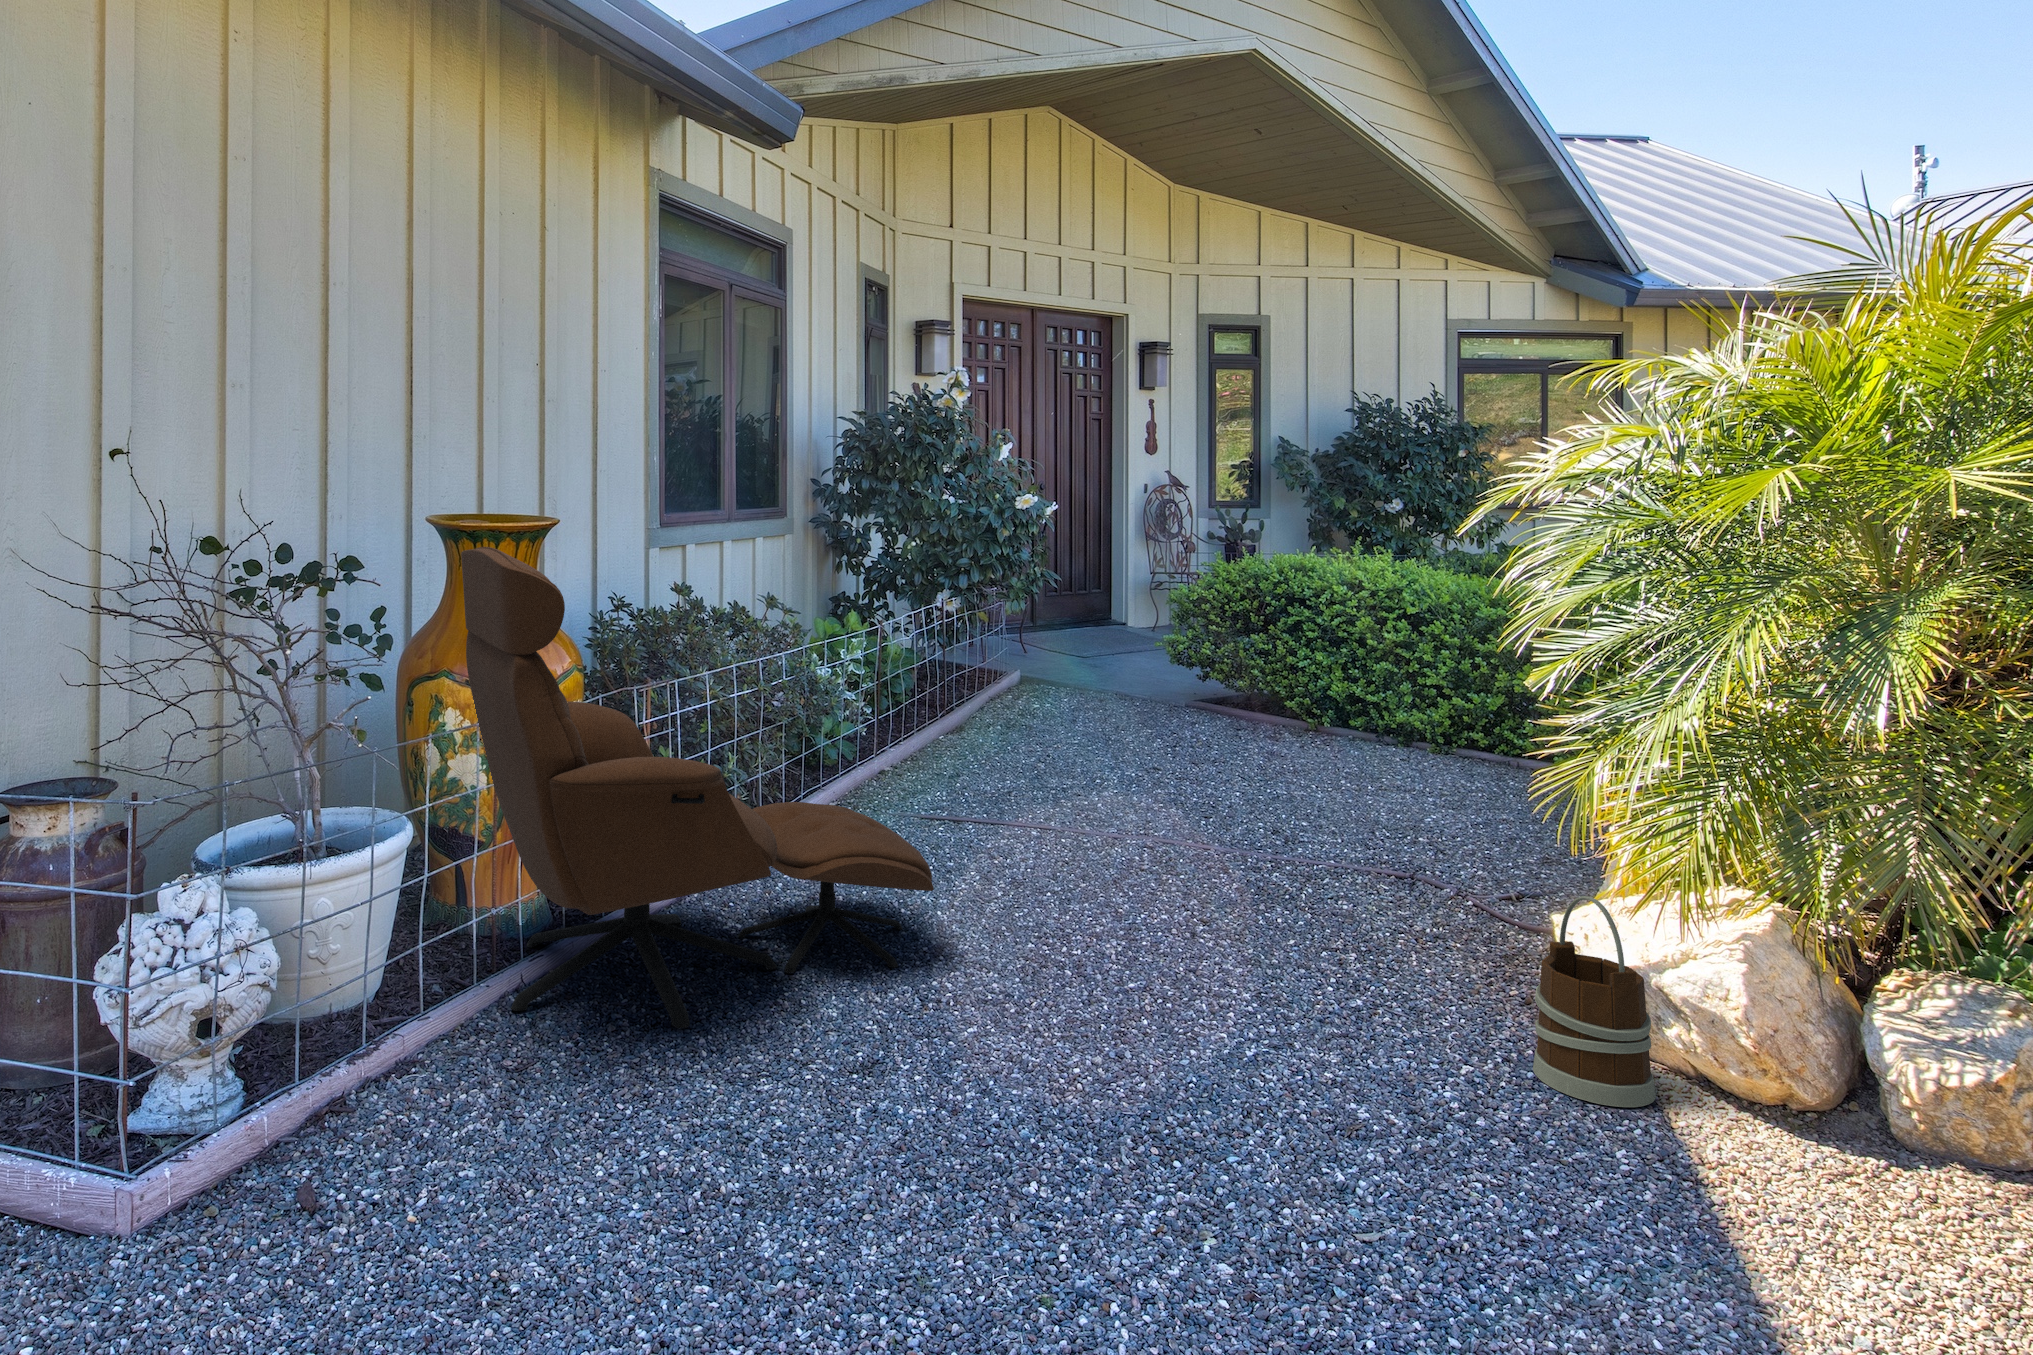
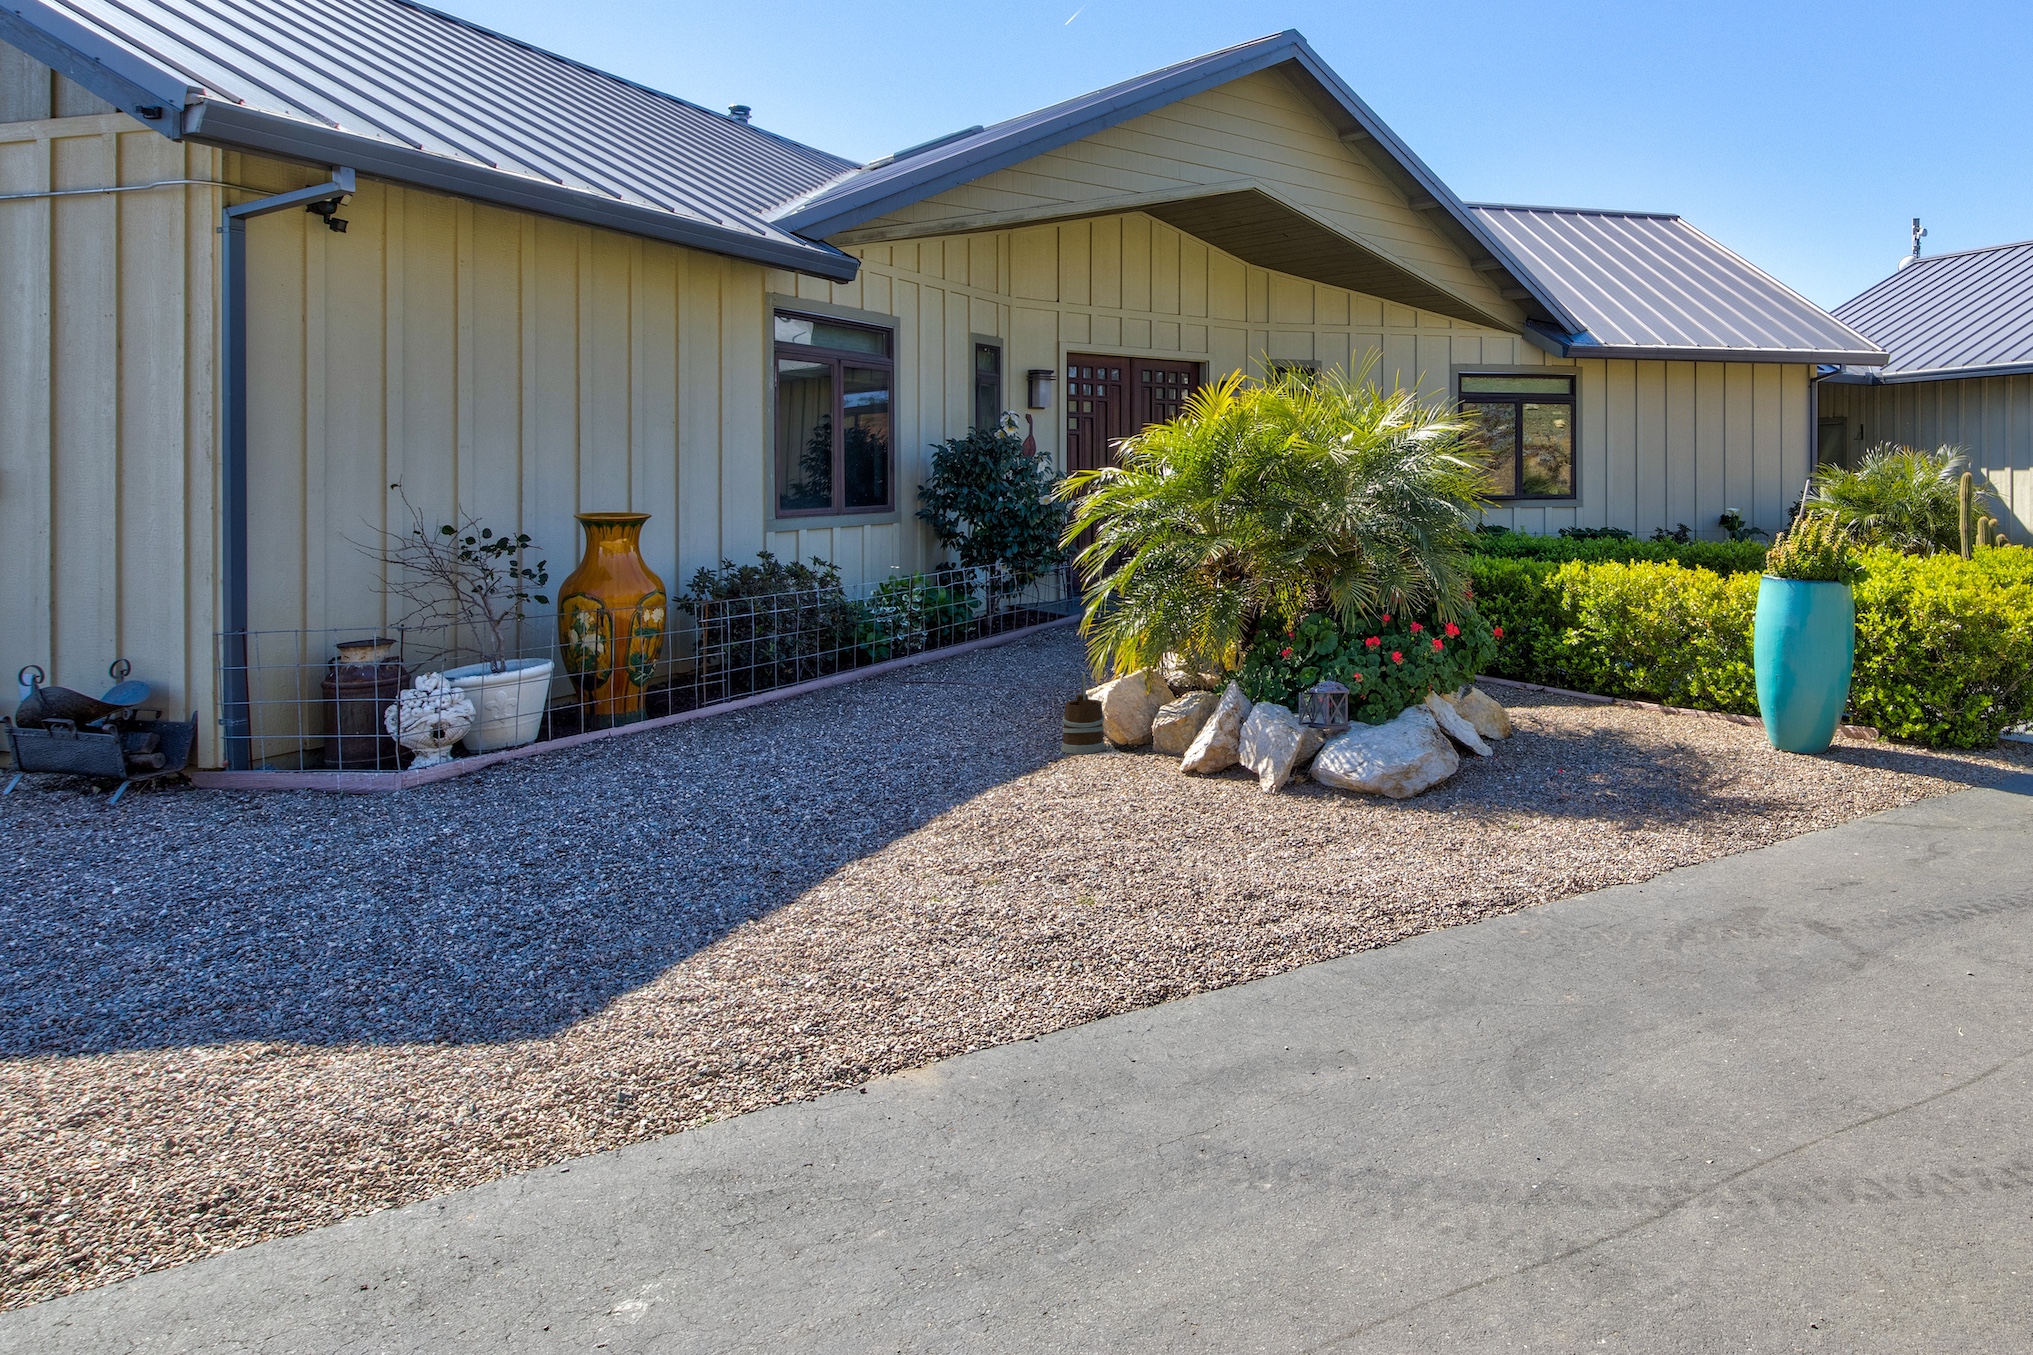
lounge chair: present [461,547,934,1029] -> none [586,530,839,749]

